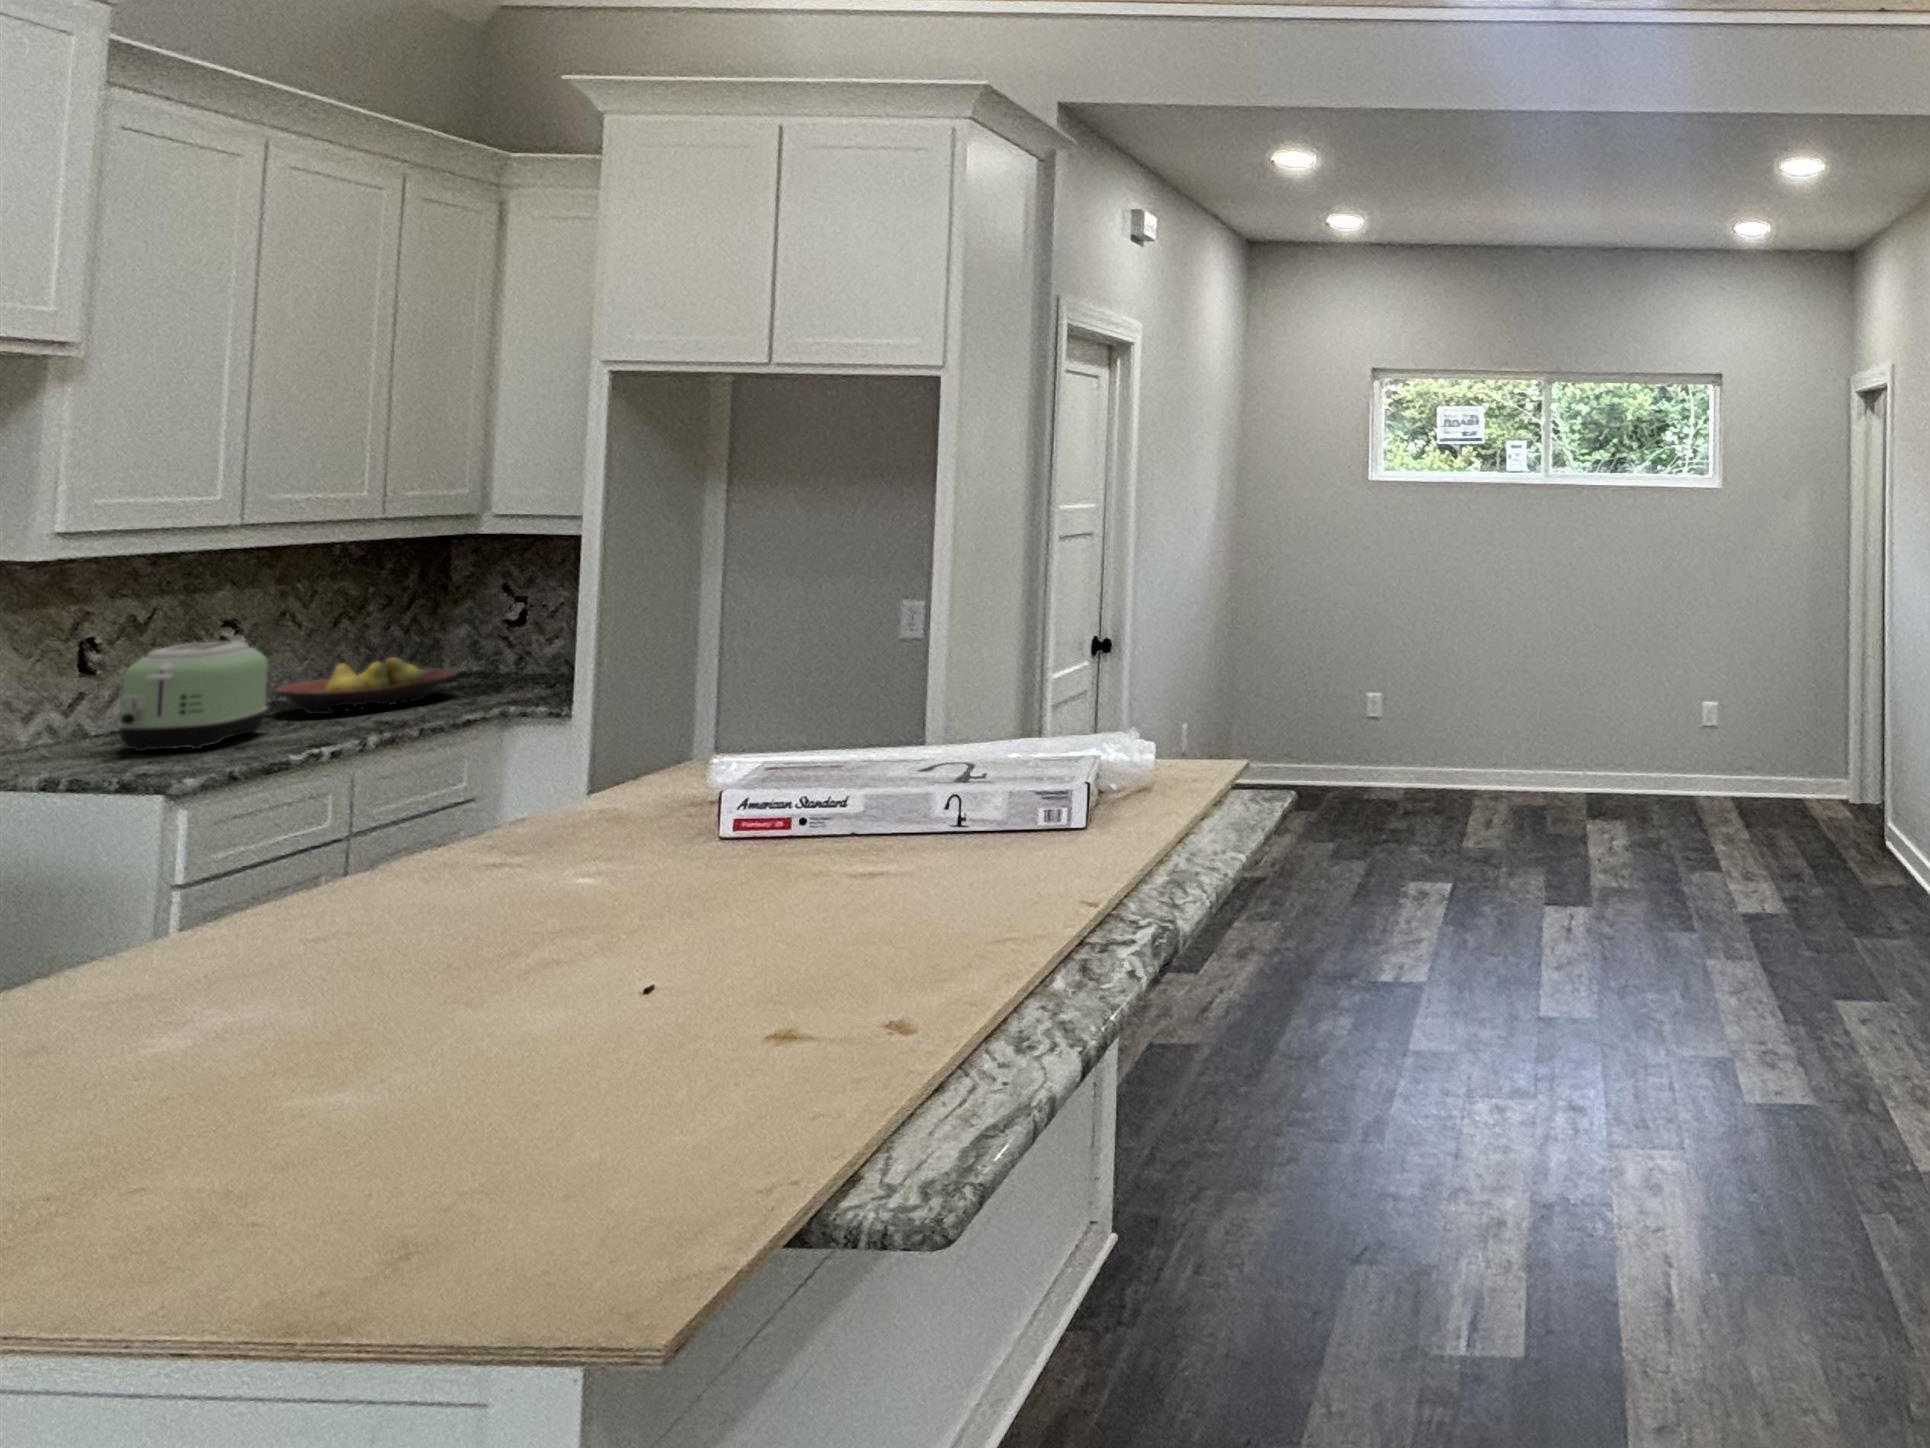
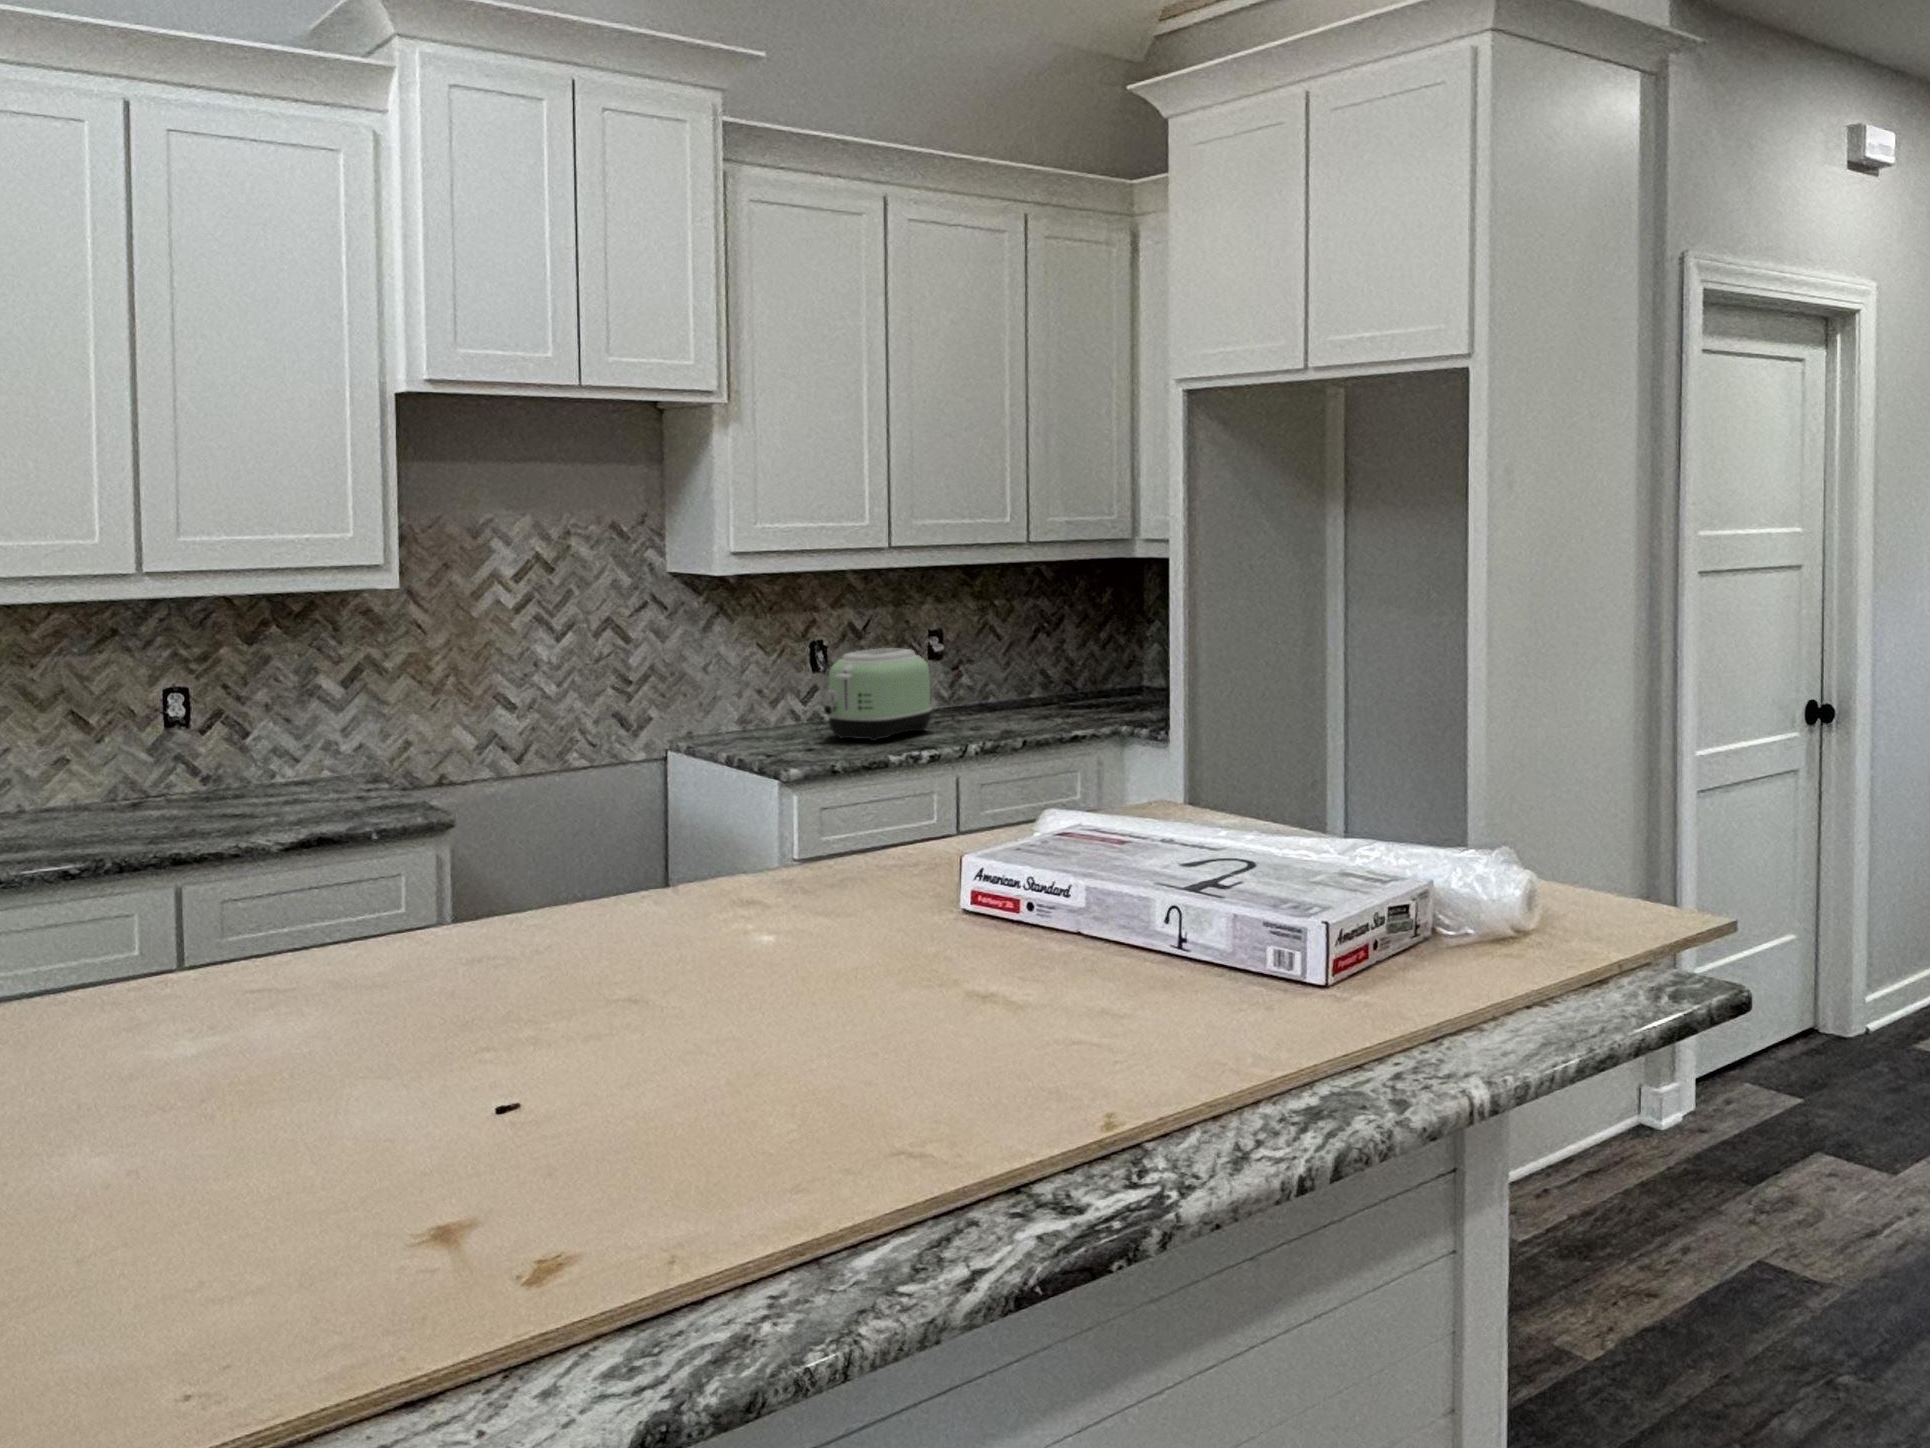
fruit bowl: present [274,657,458,714] -> none [954,671,1097,719]

